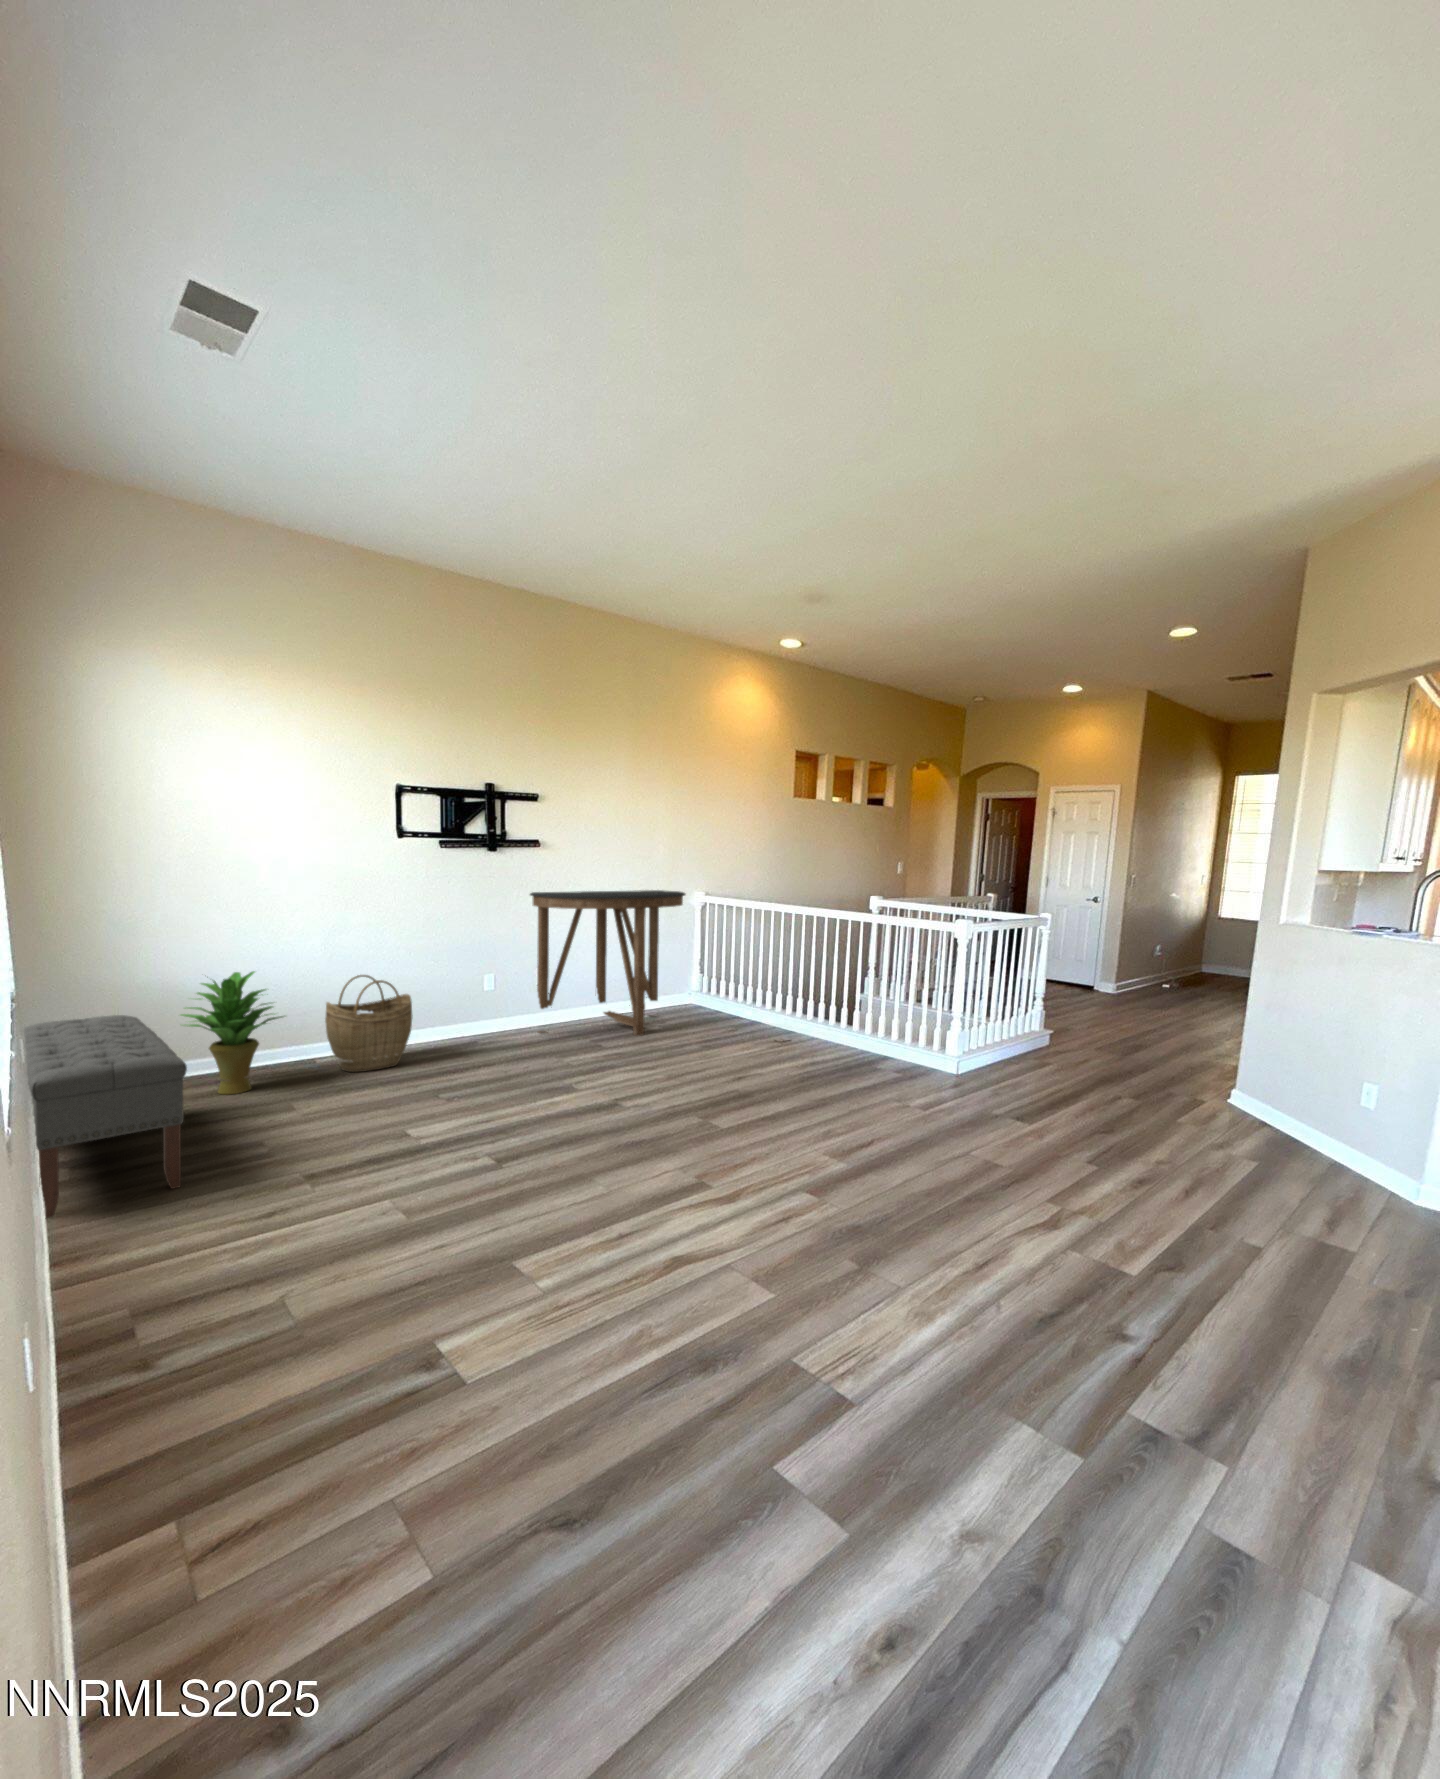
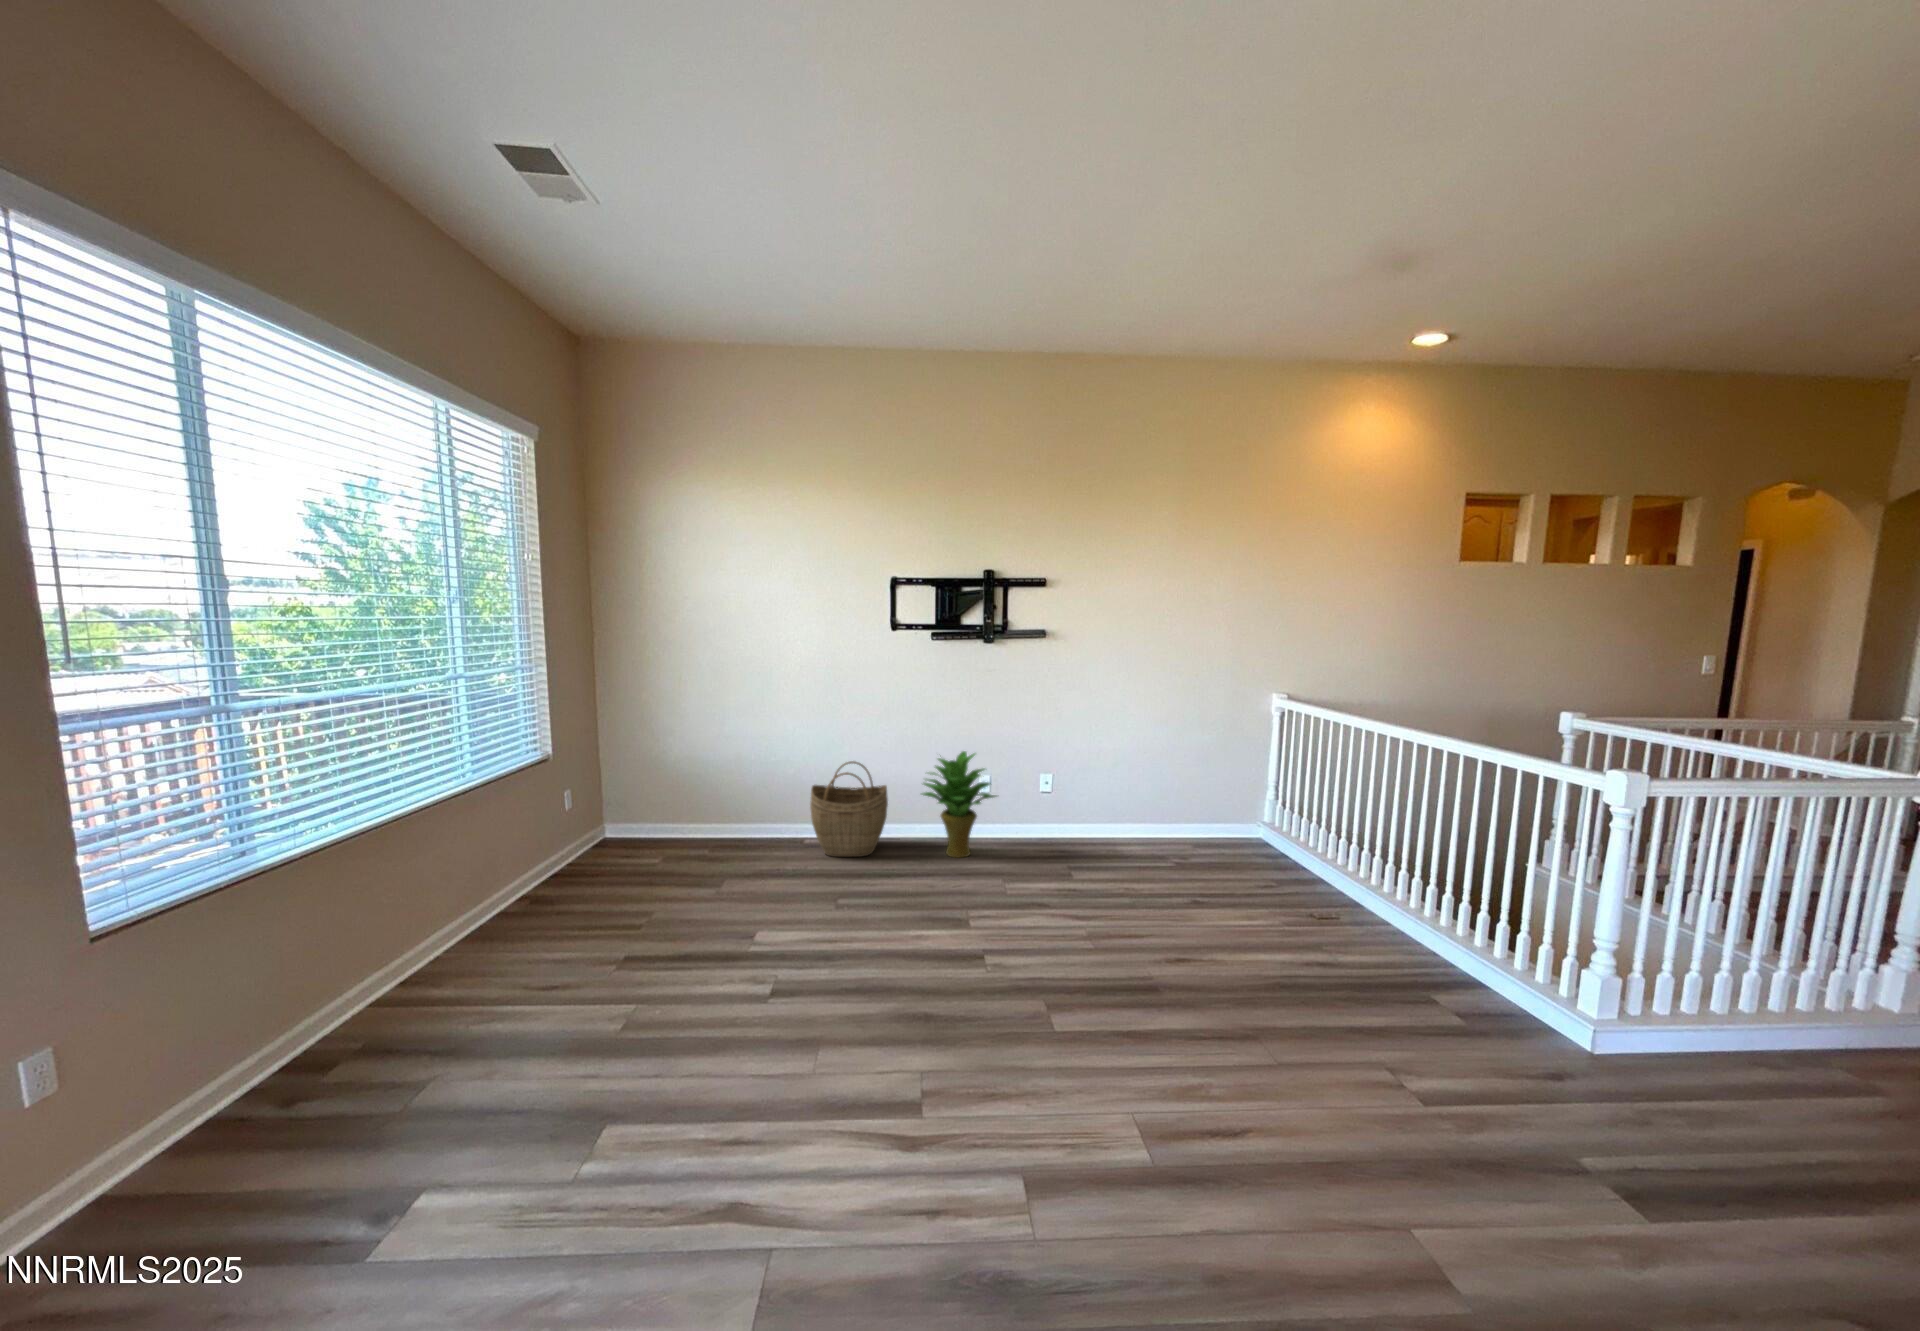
console table: present [530,890,685,1036] -> none [1033,687,1231,873]
potted plant: present [181,971,283,1094] -> present [922,751,996,858]
bench: present [24,1015,187,1218] -> none [410,784,640,974]

